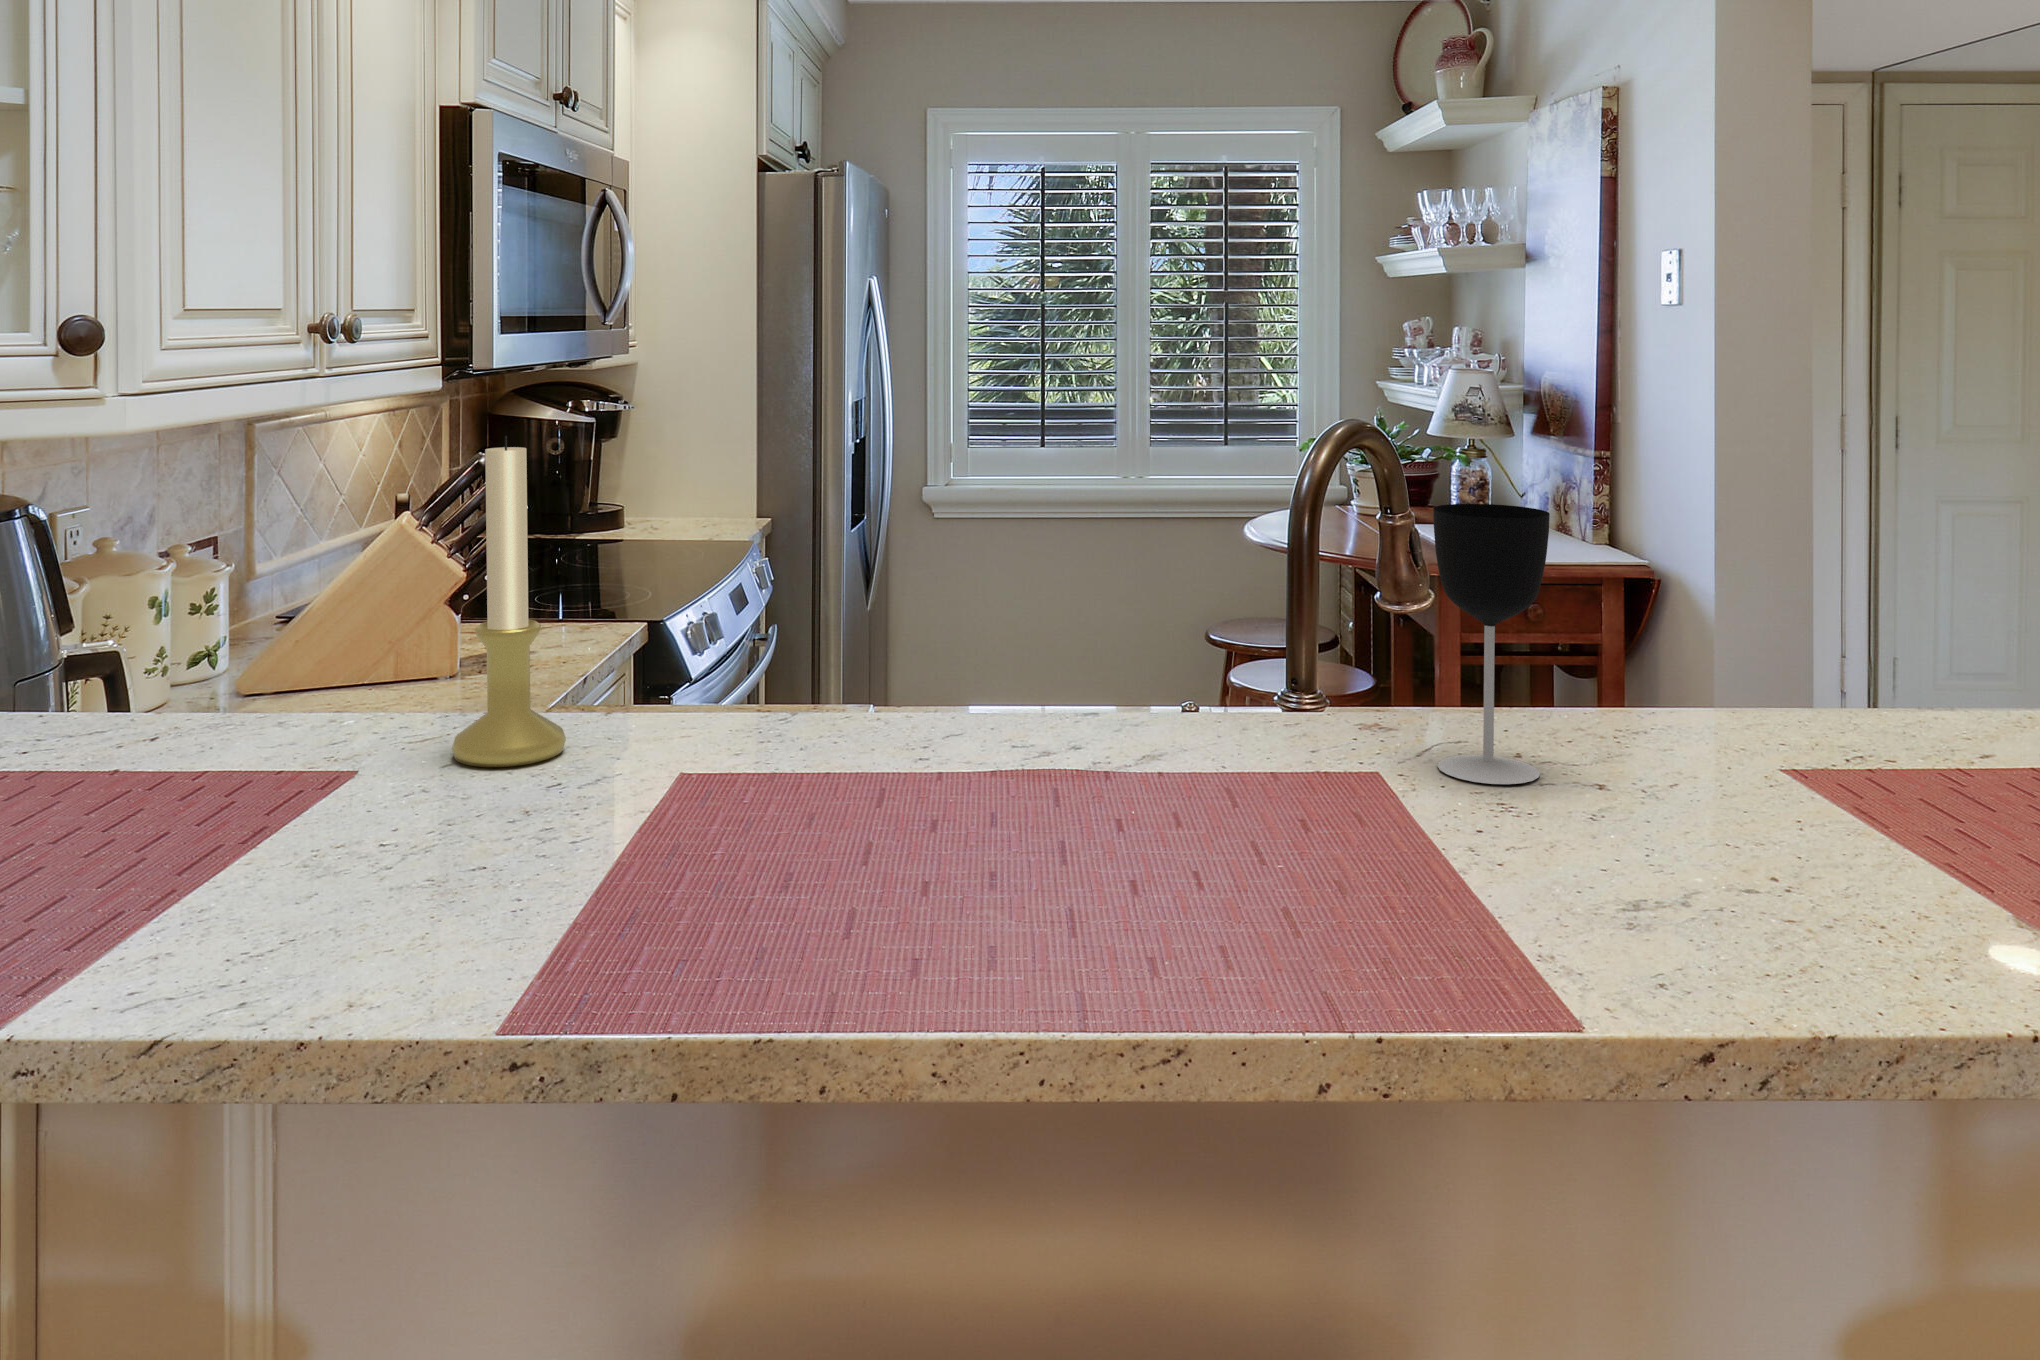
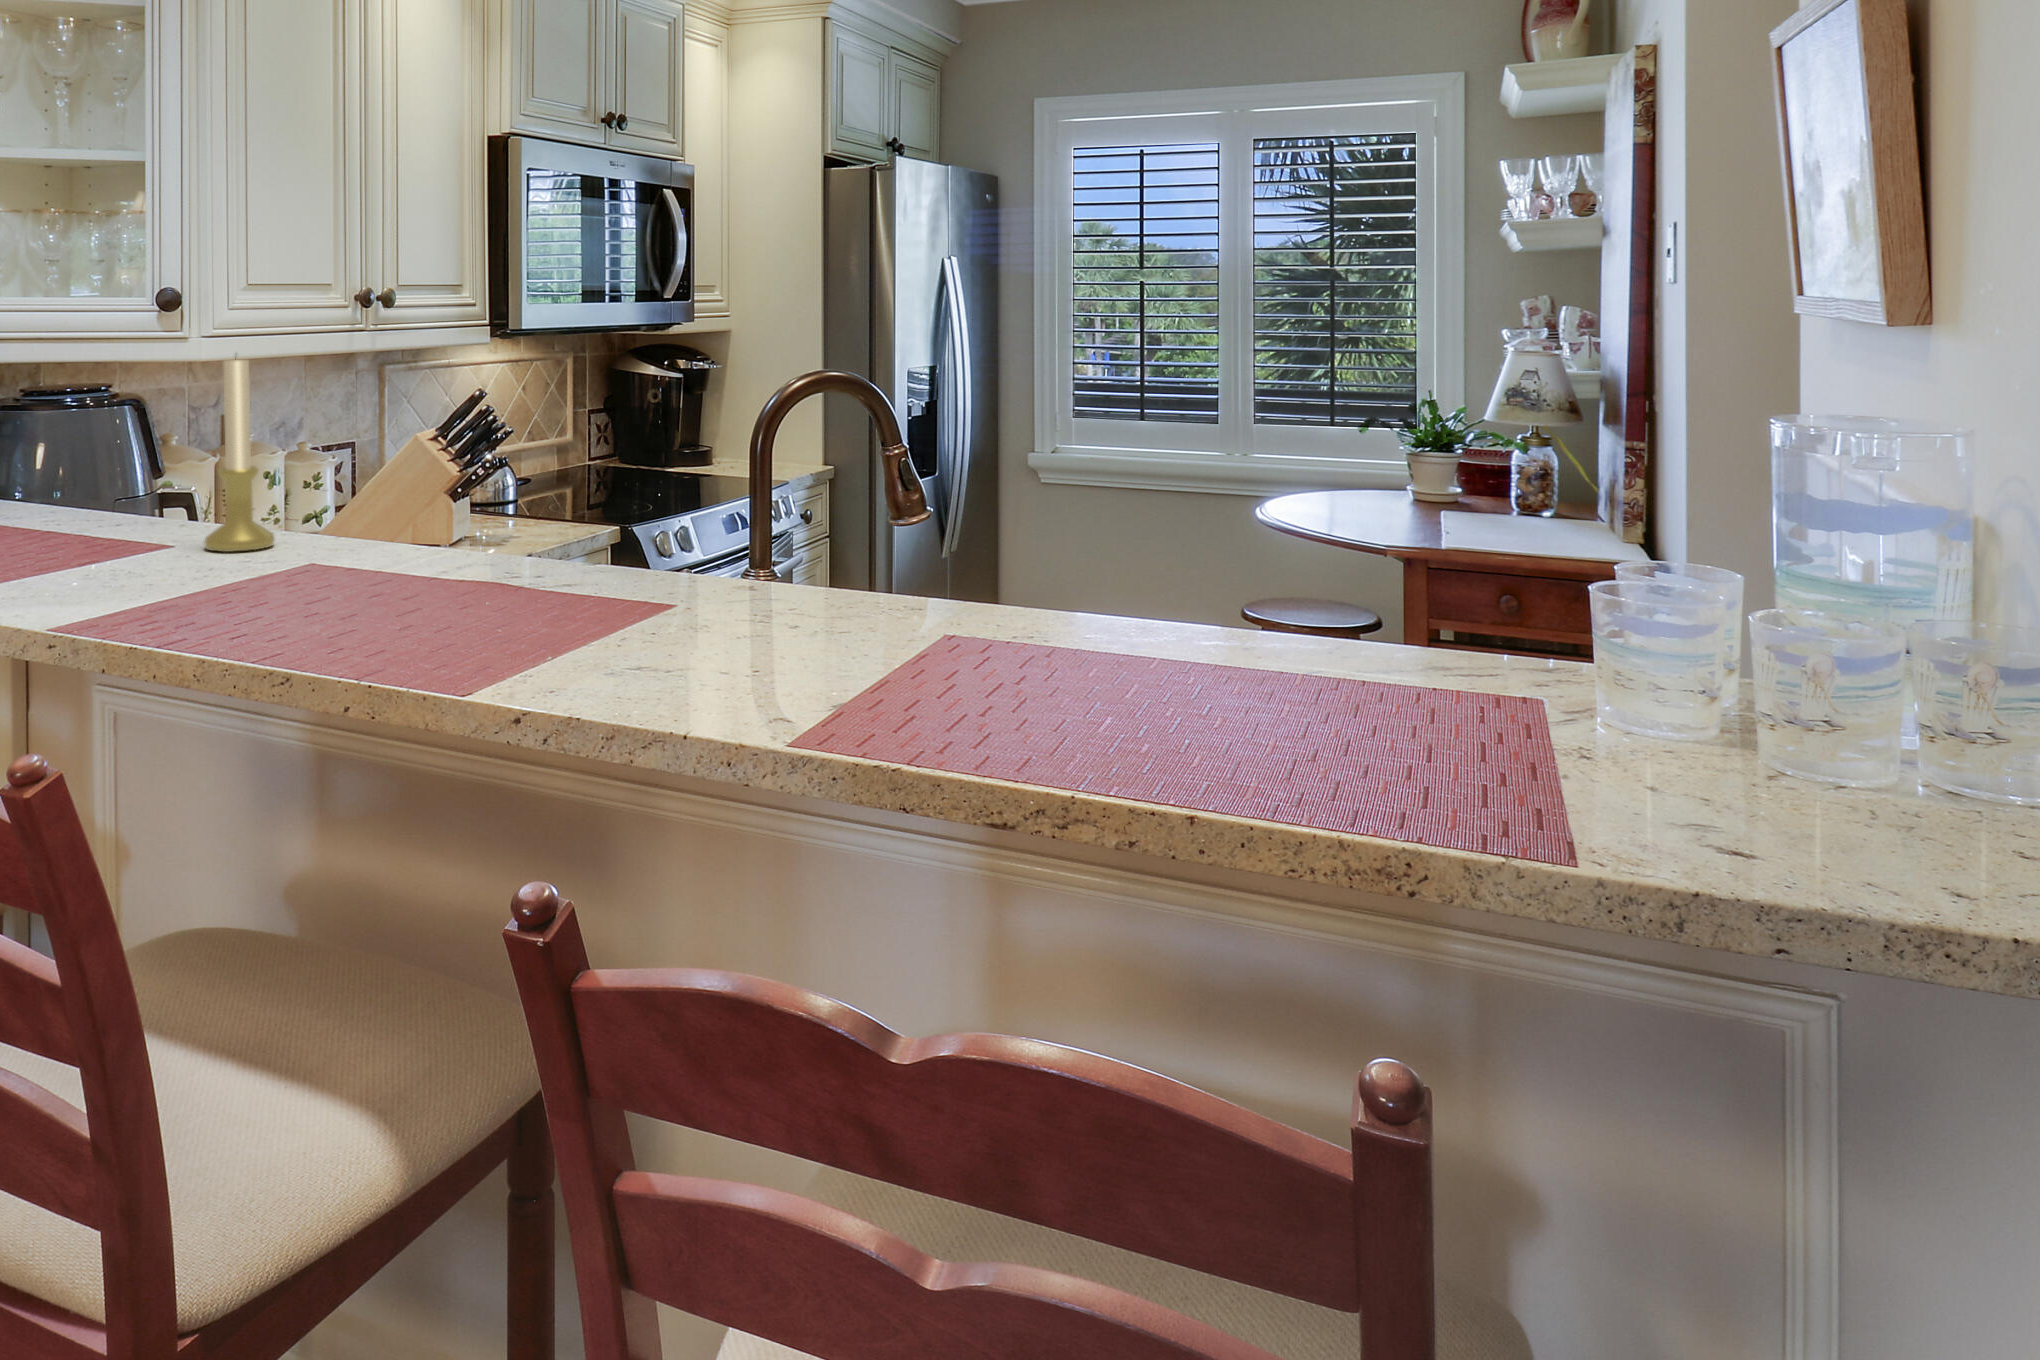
wine glass: present [1433,504,1550,784] -> none [728,411,805,613]

